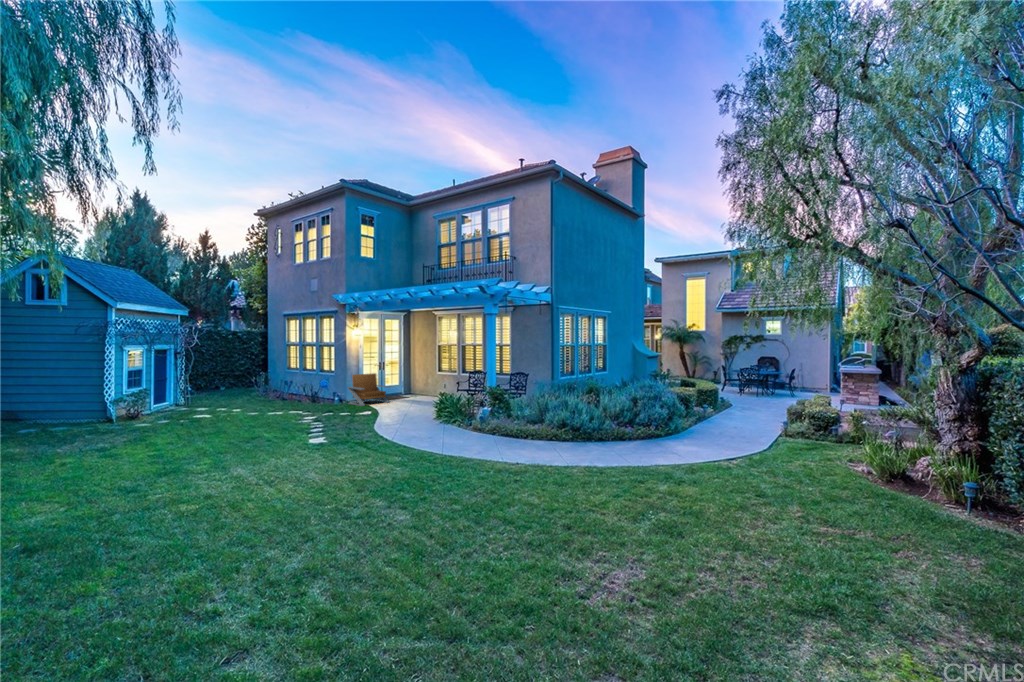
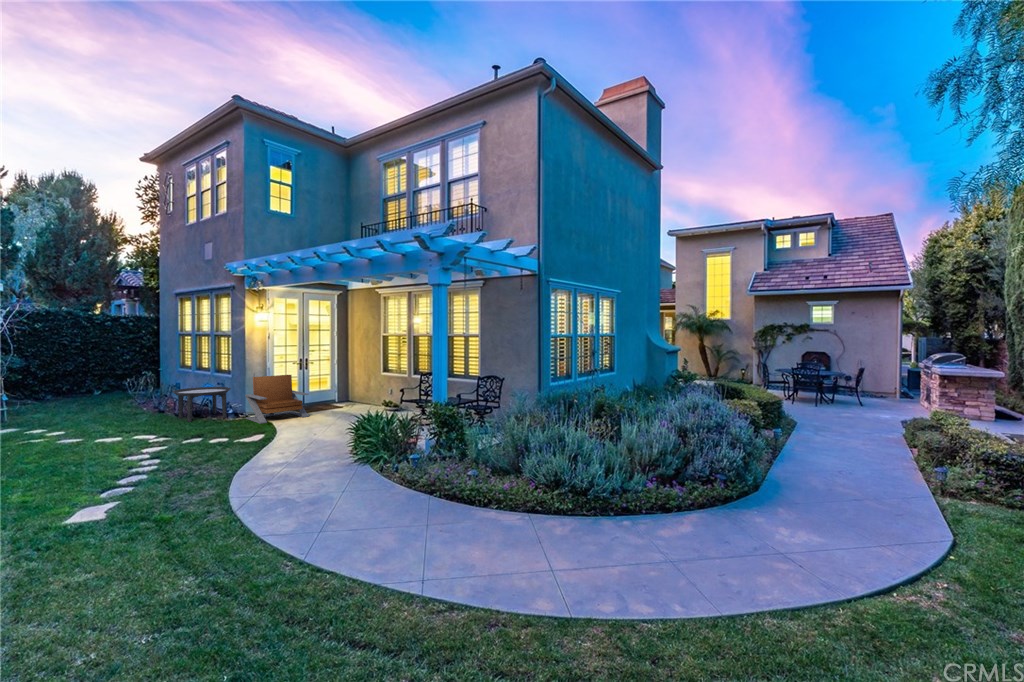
round table: none [299,382,335,405] -> present [172,387,231,422]

